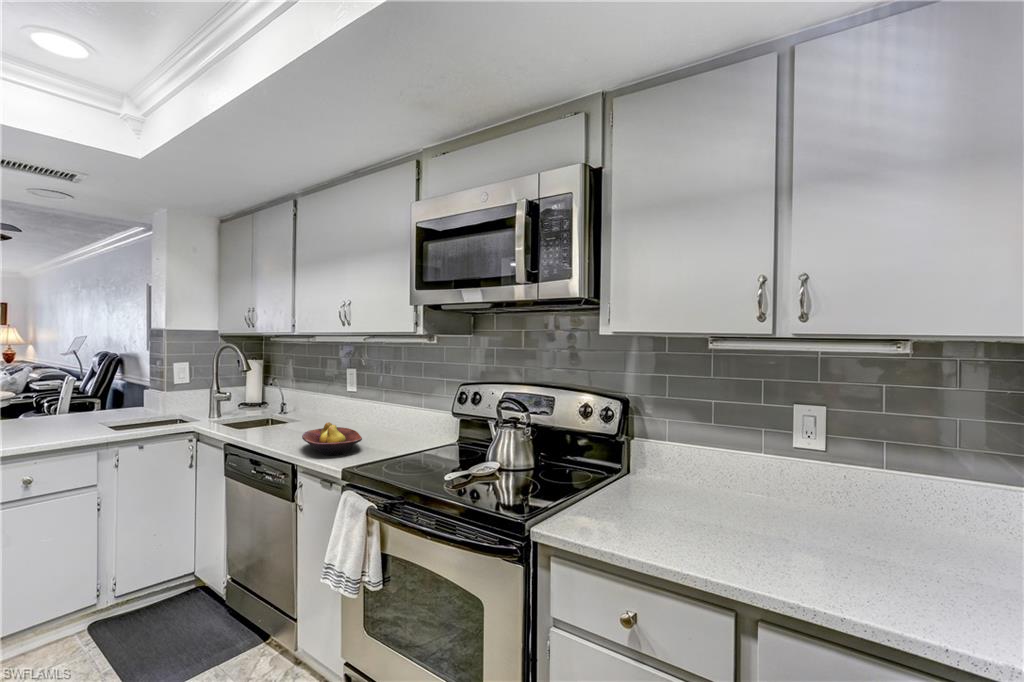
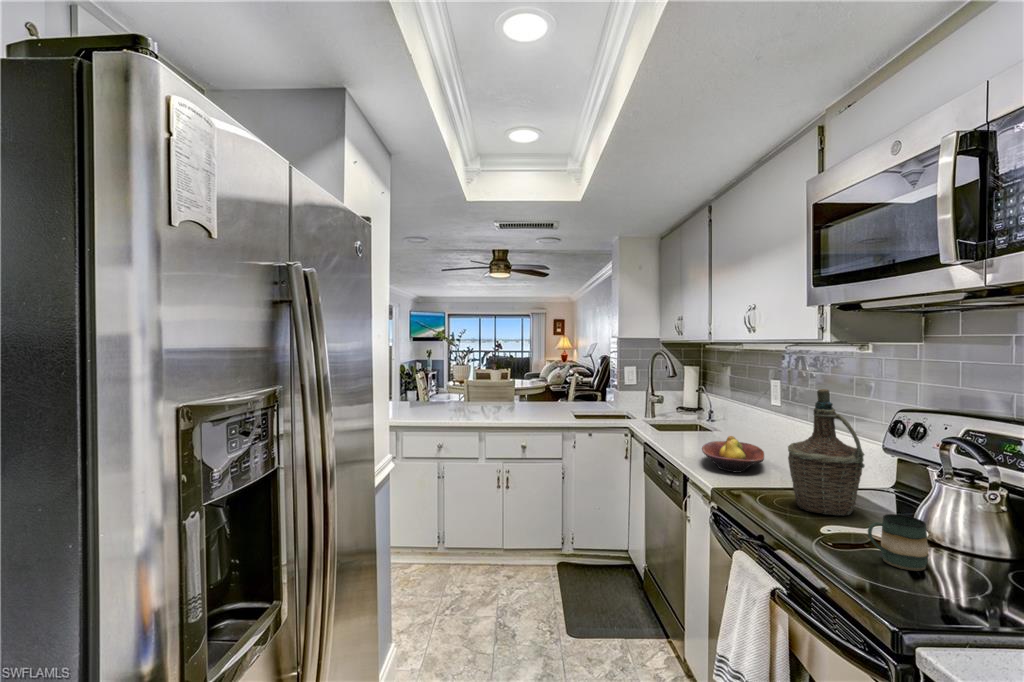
bottle: none [399,372,453,471] -> present [788,389,865,515]
mug: none [476,455,507,491] -> present [868,514,928,571]

